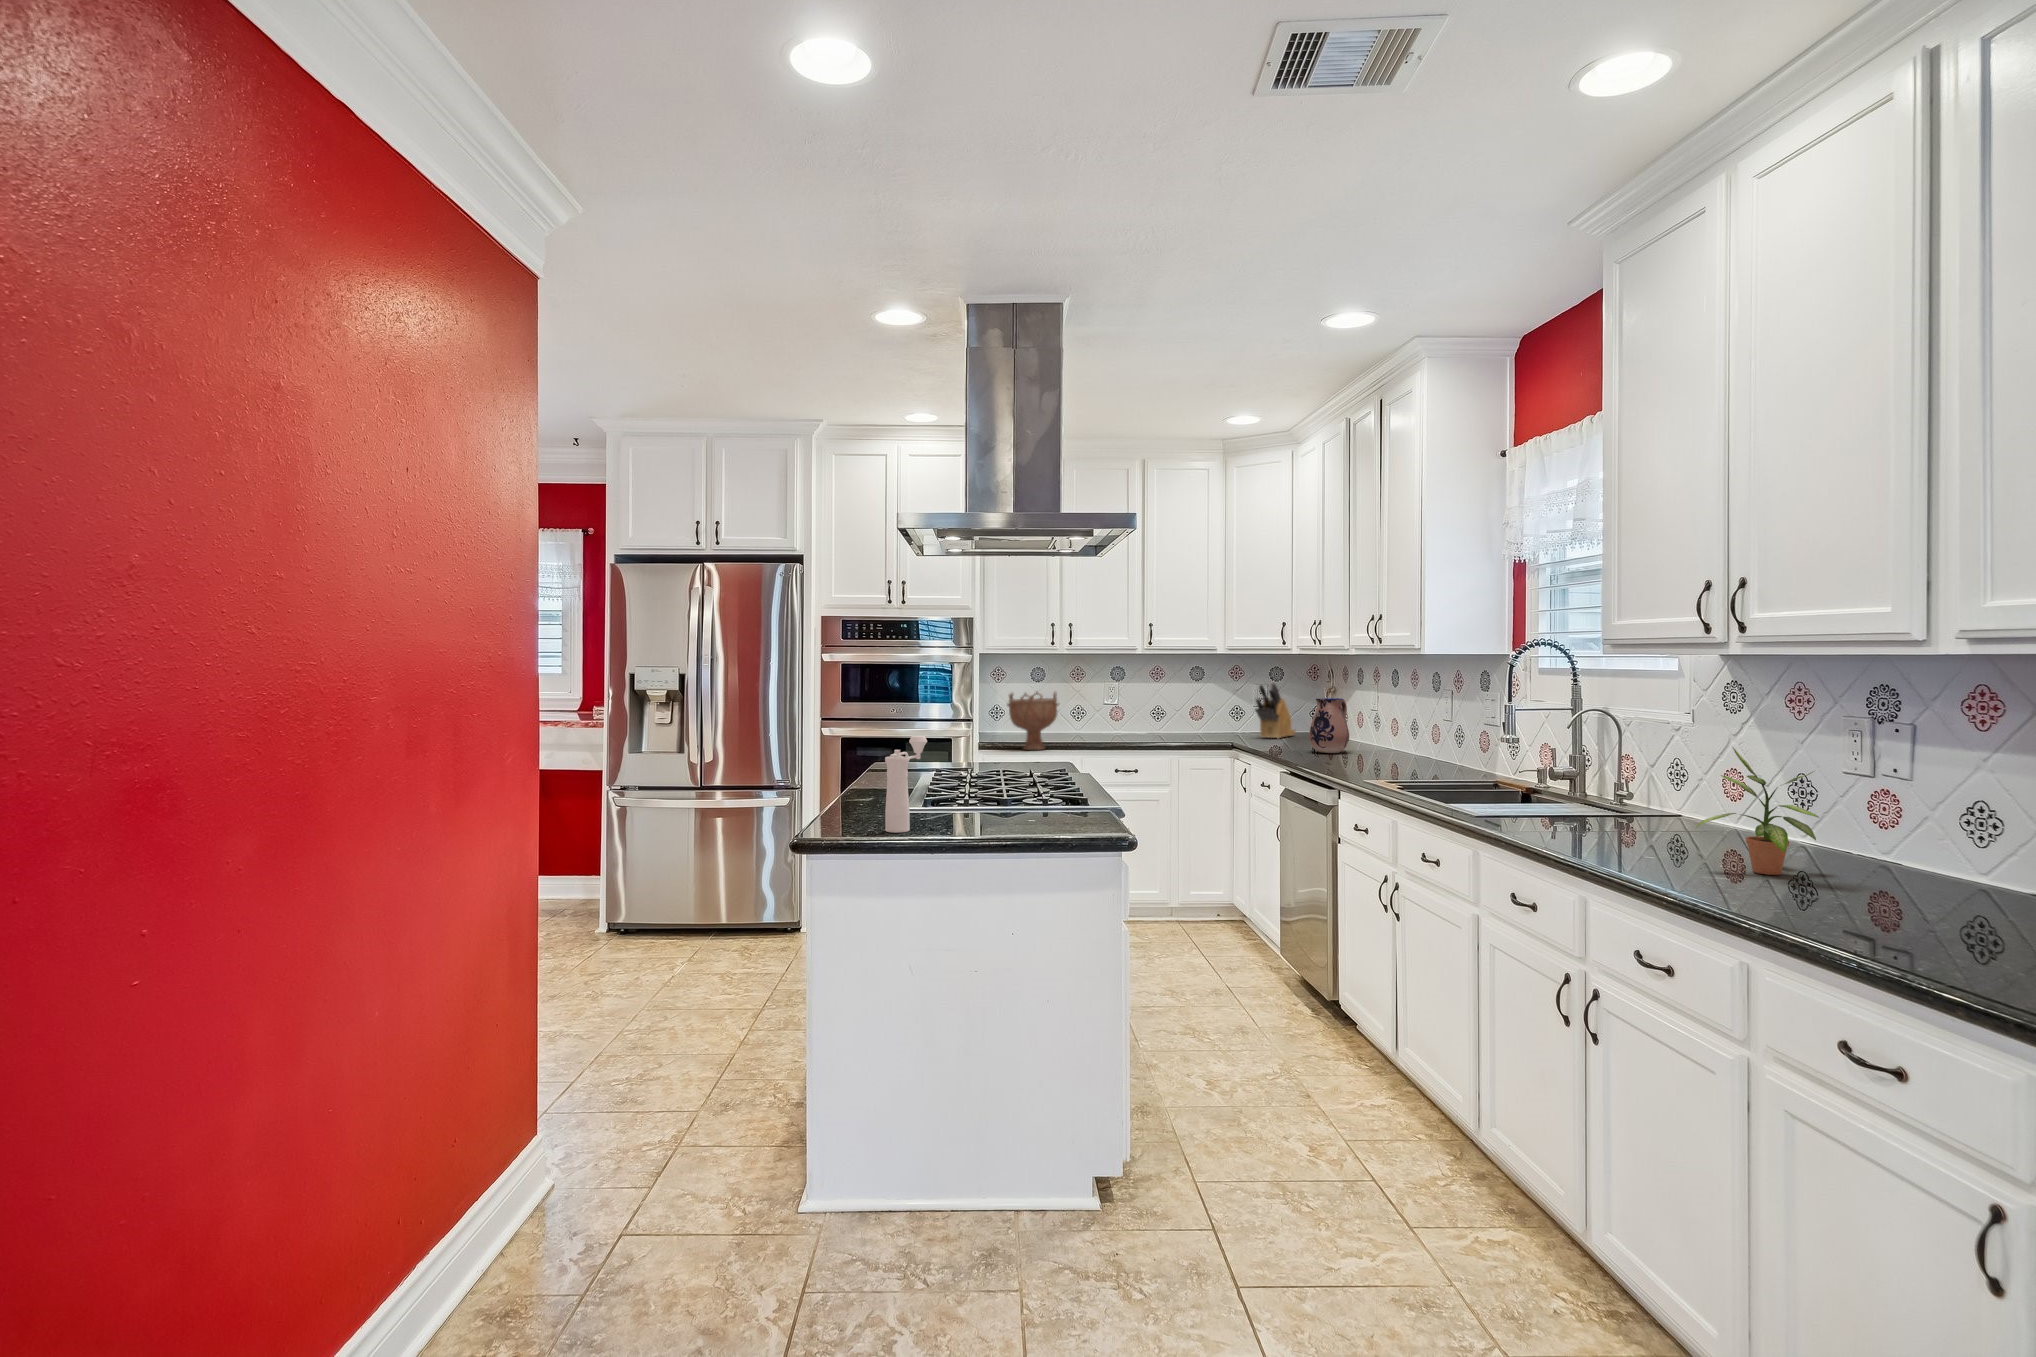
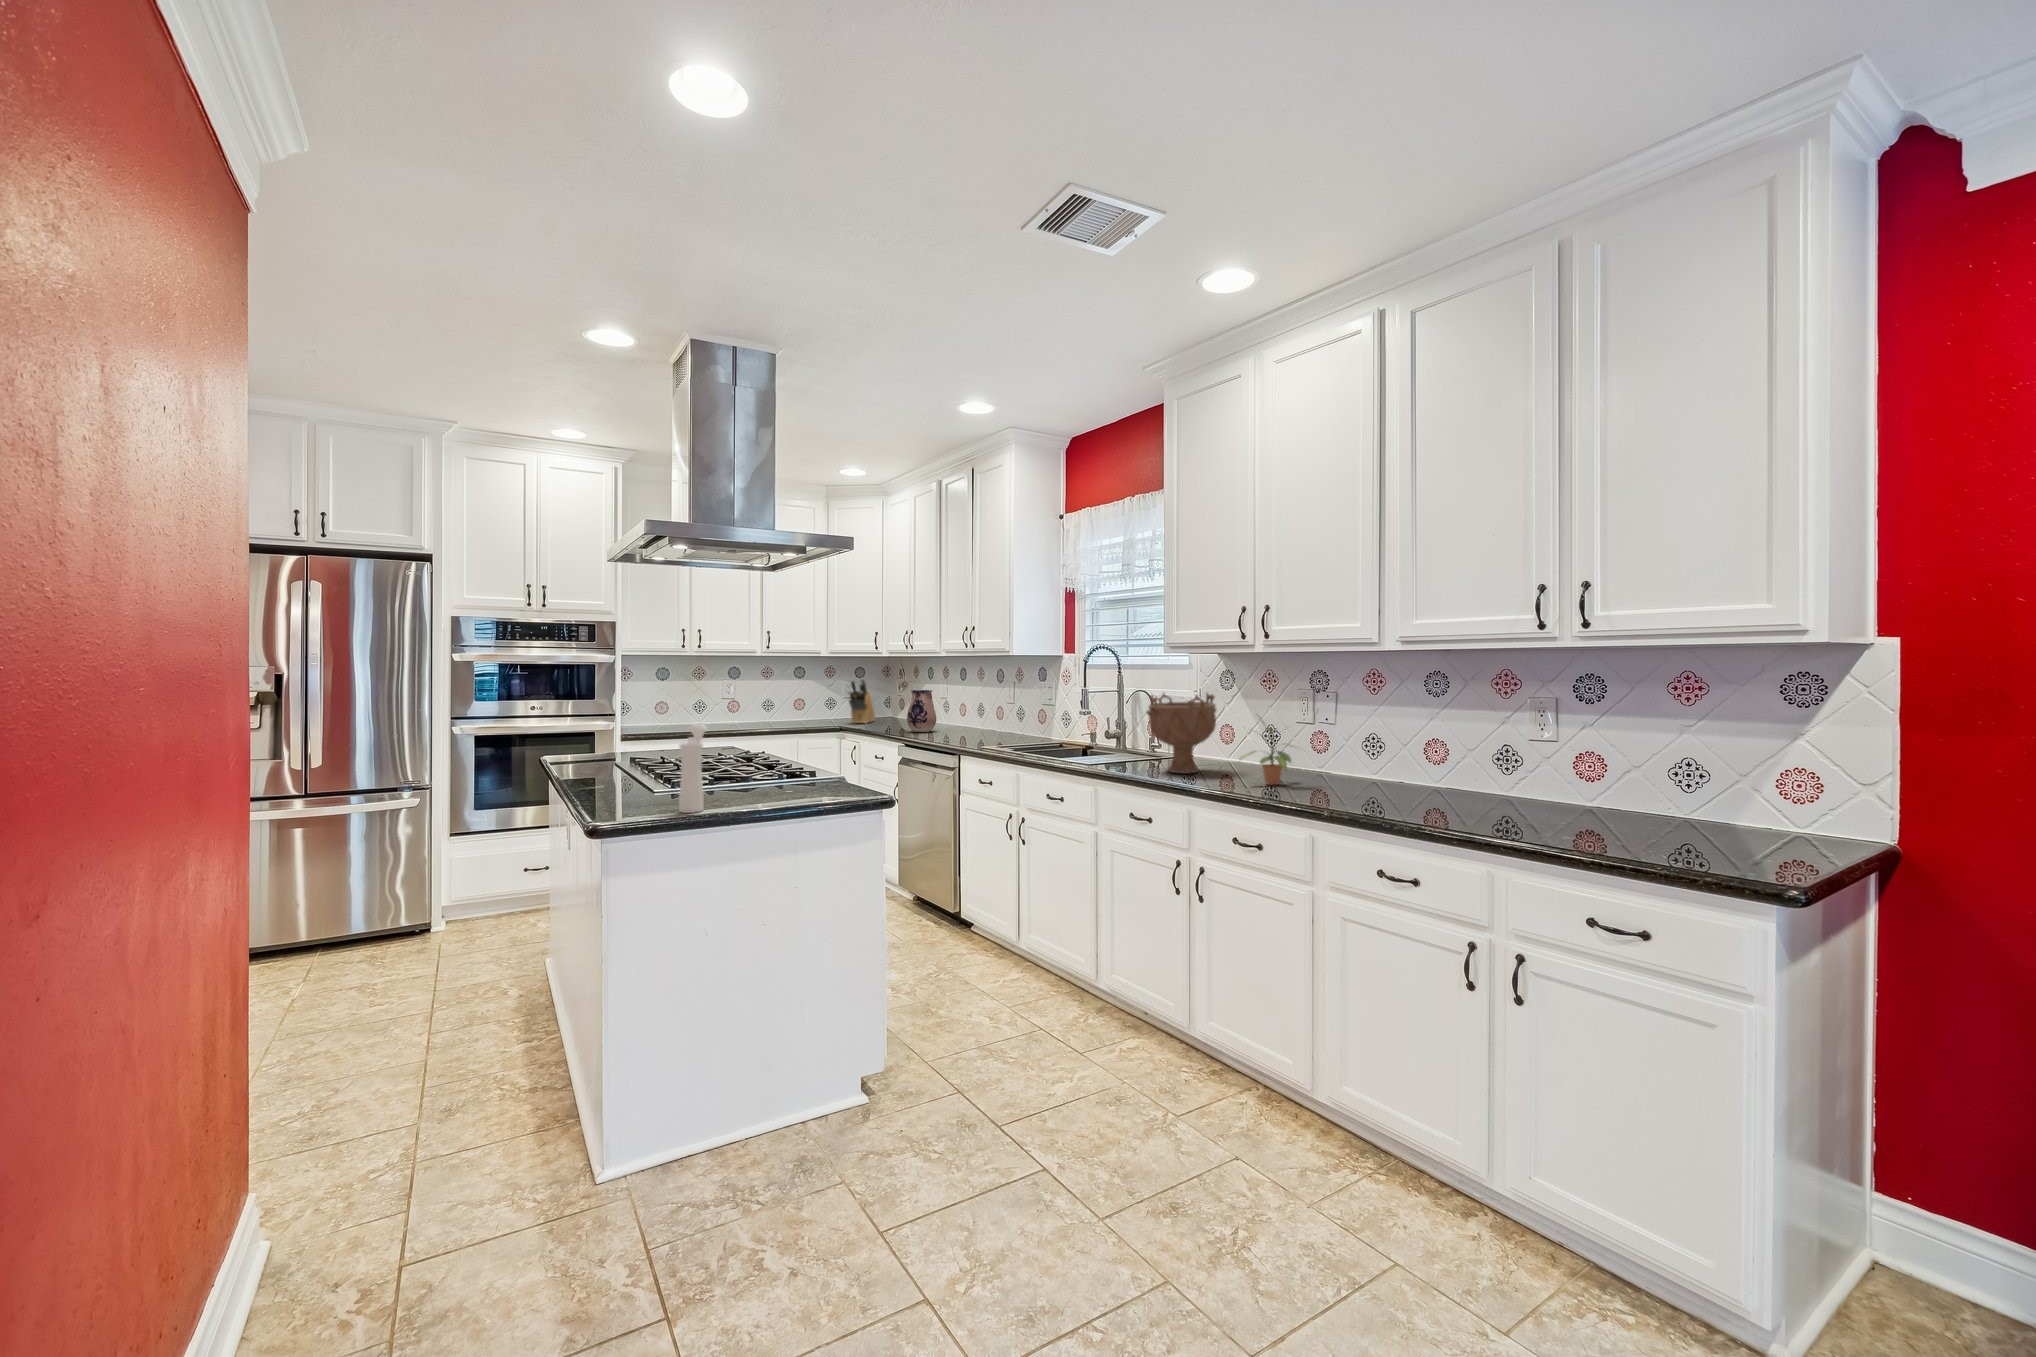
decorative bowl: present [1007,692,1059,750] -> present [1146,693,1216,774]

